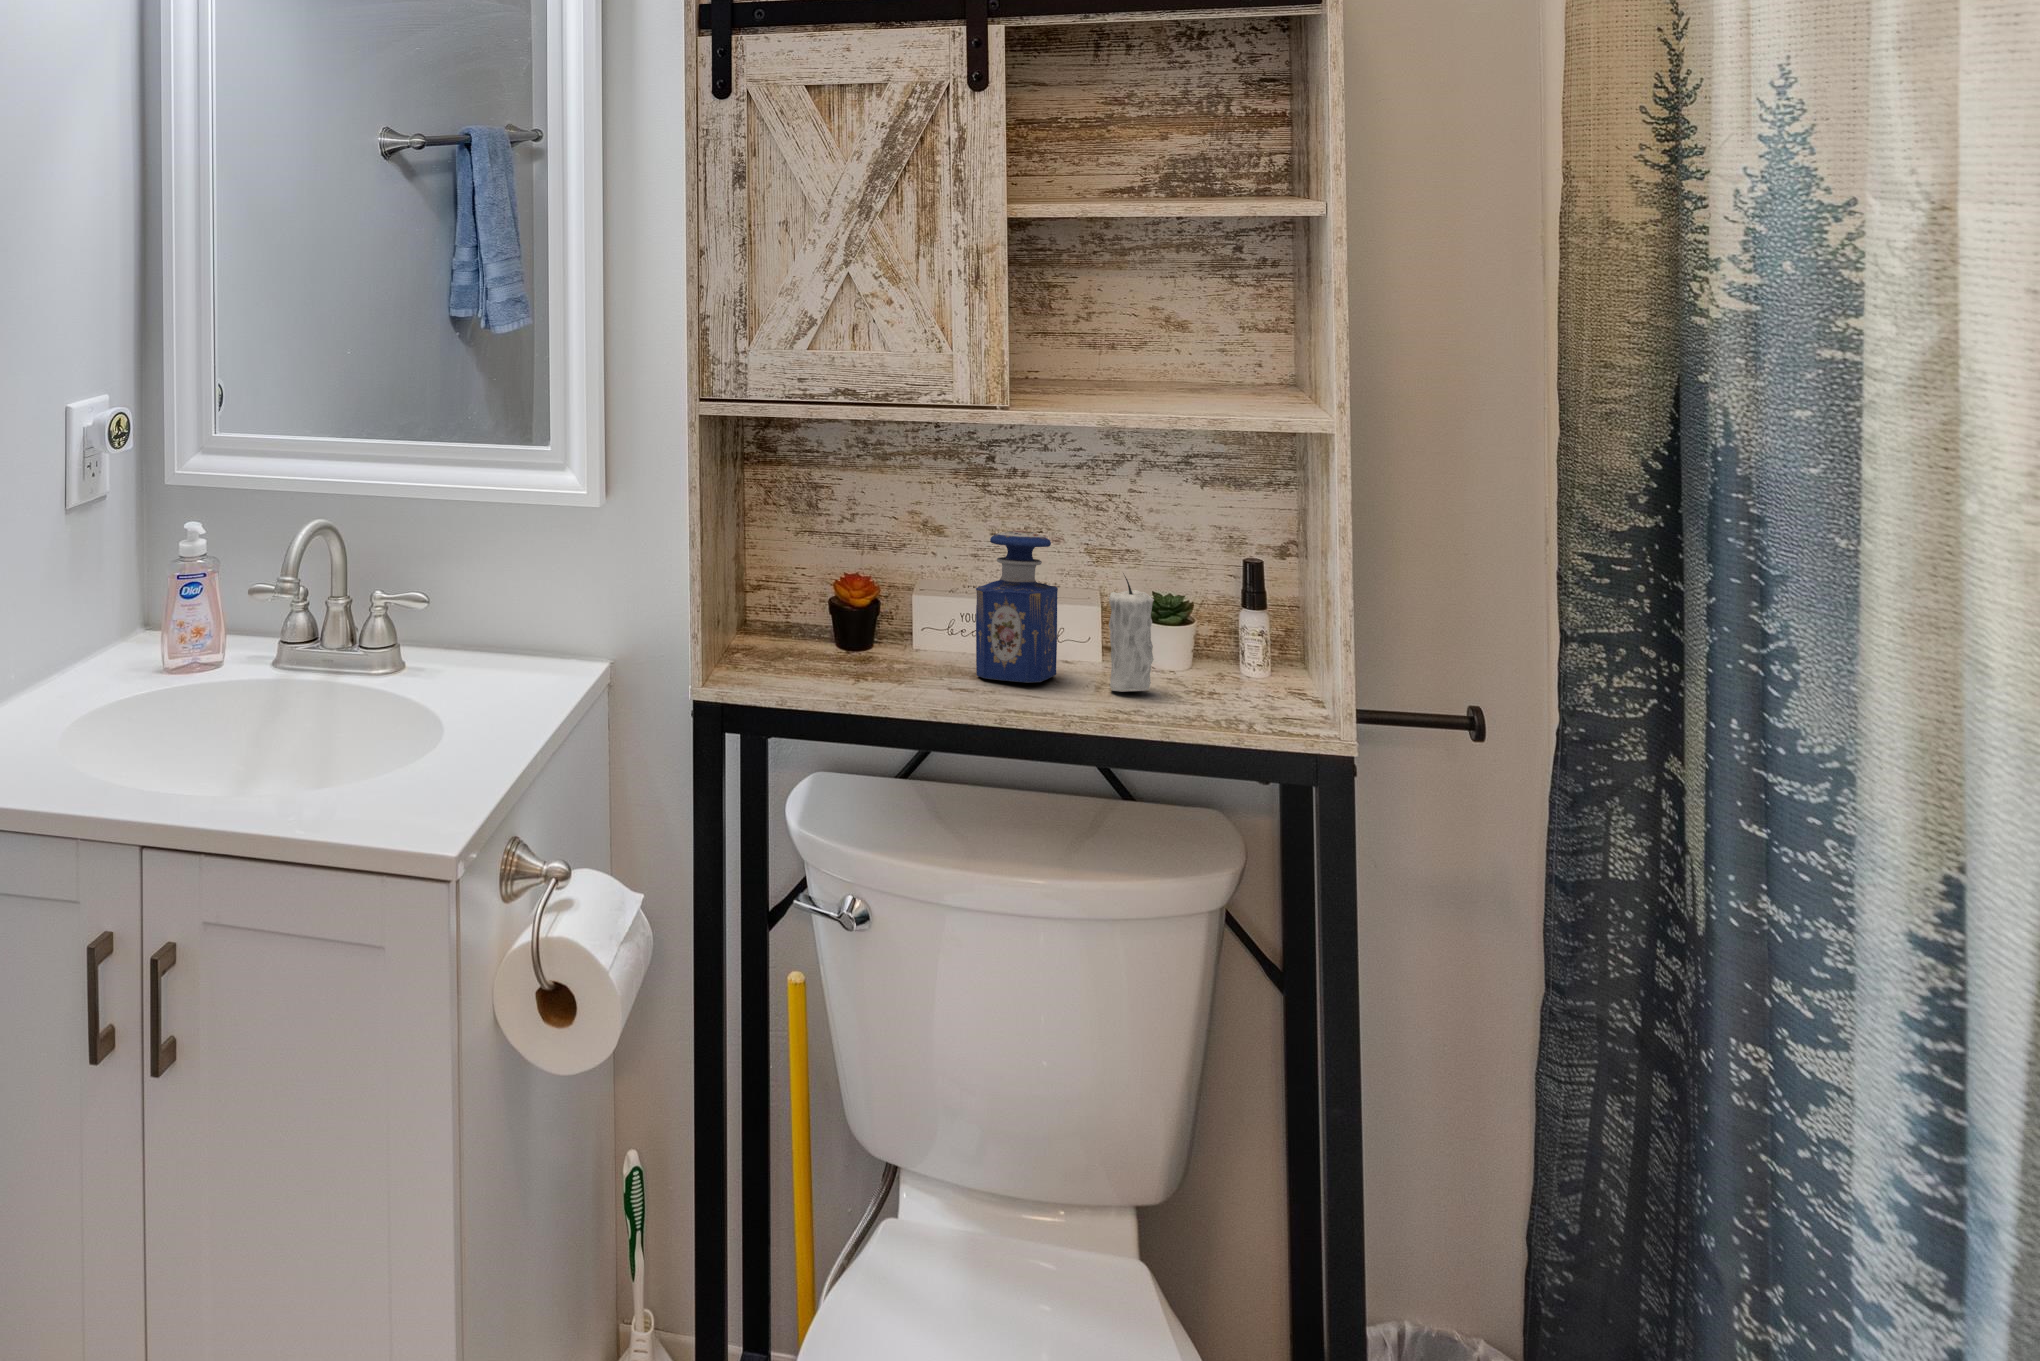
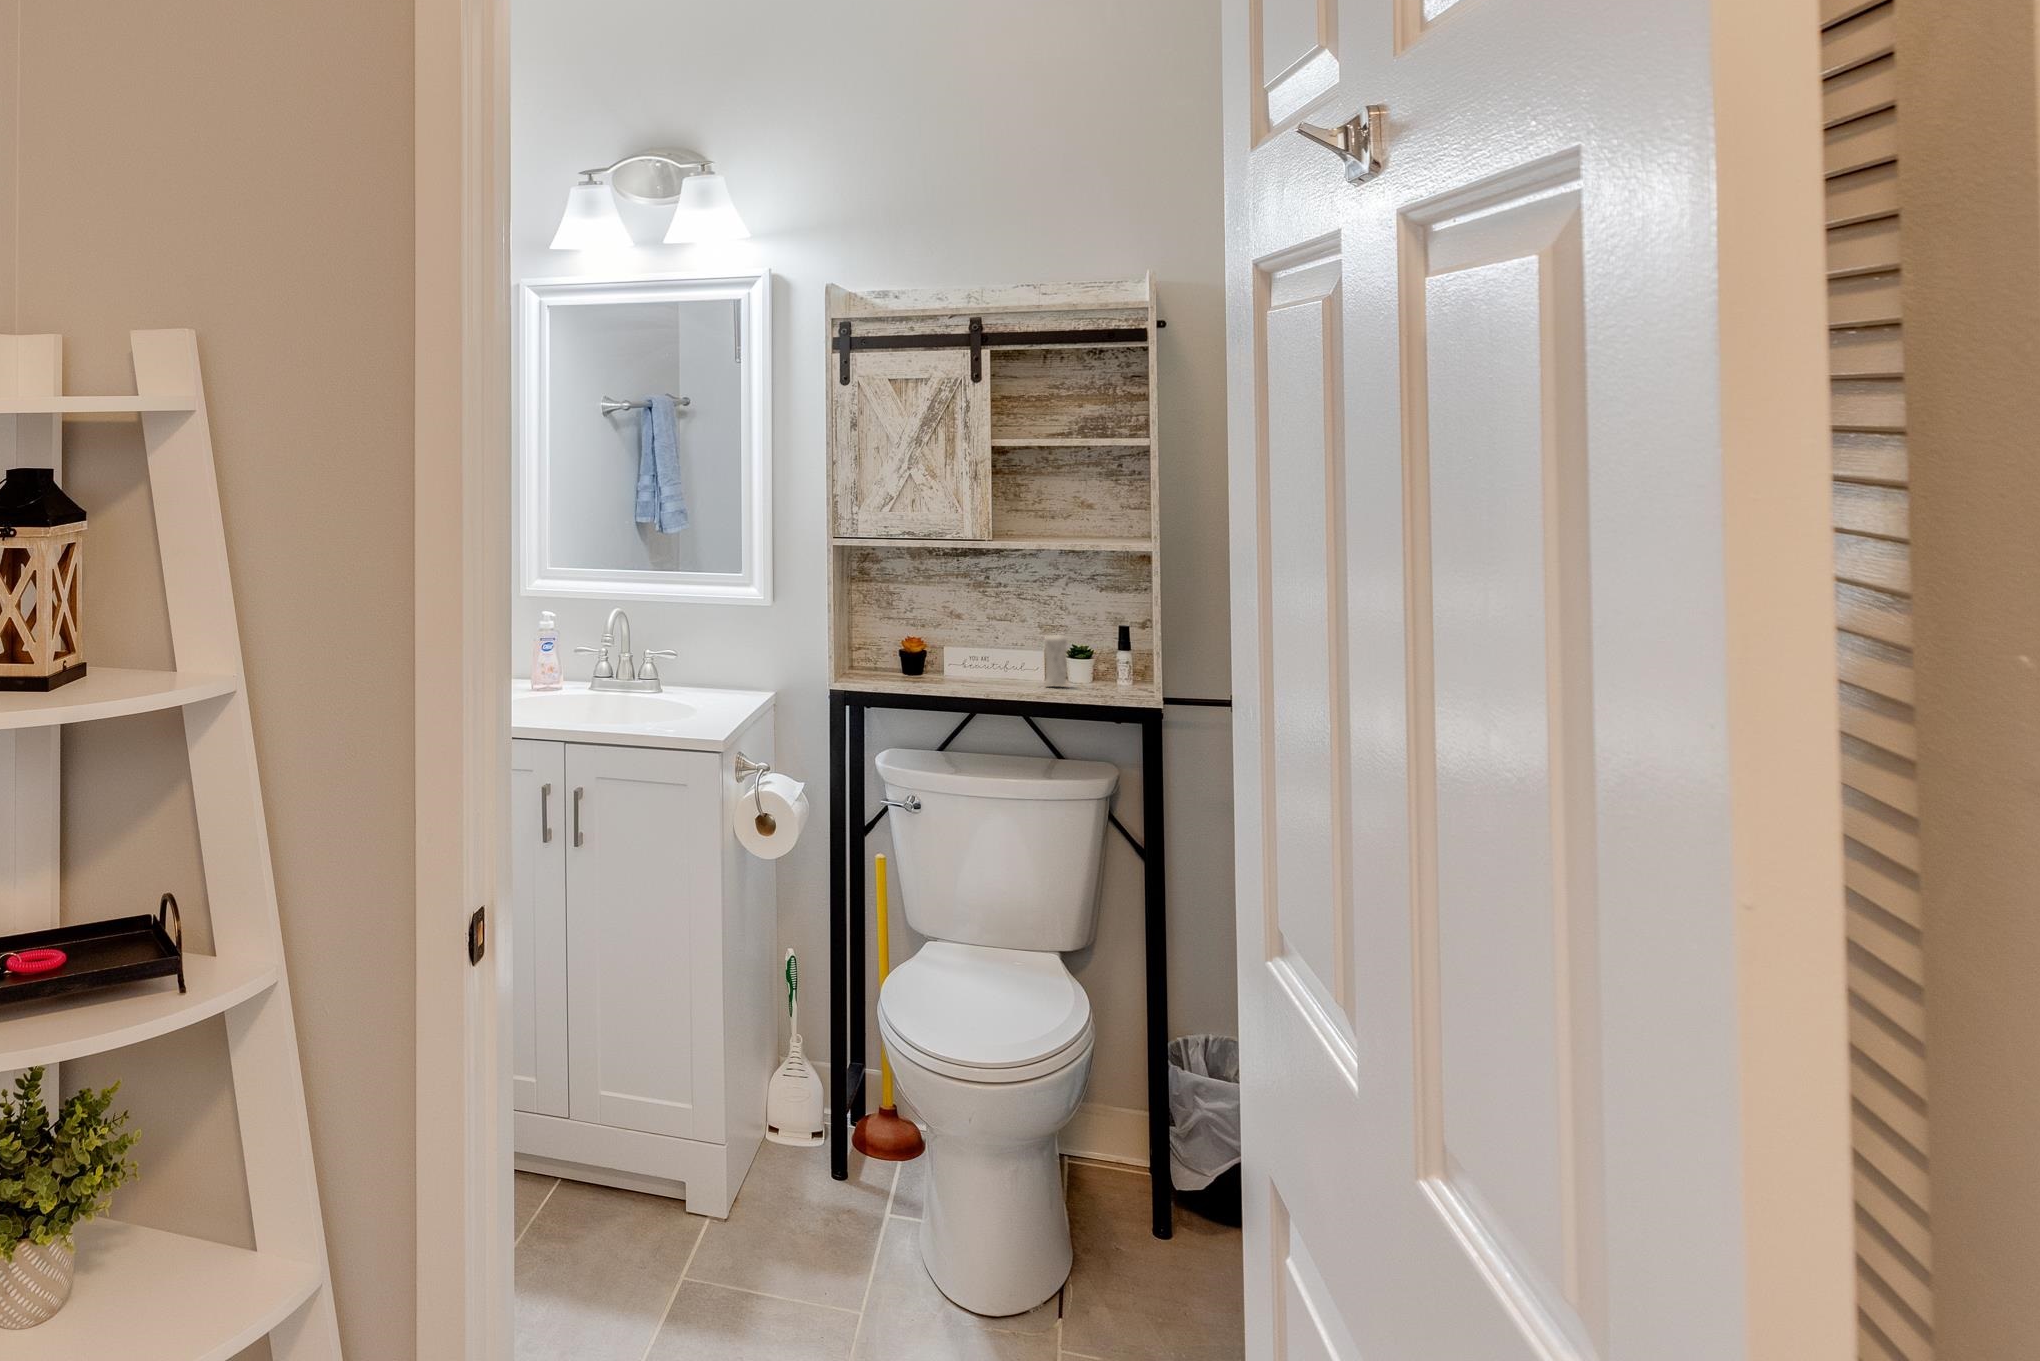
perfume bottle: present [976,531,1058,682] -> none [976,607,1019,683]

